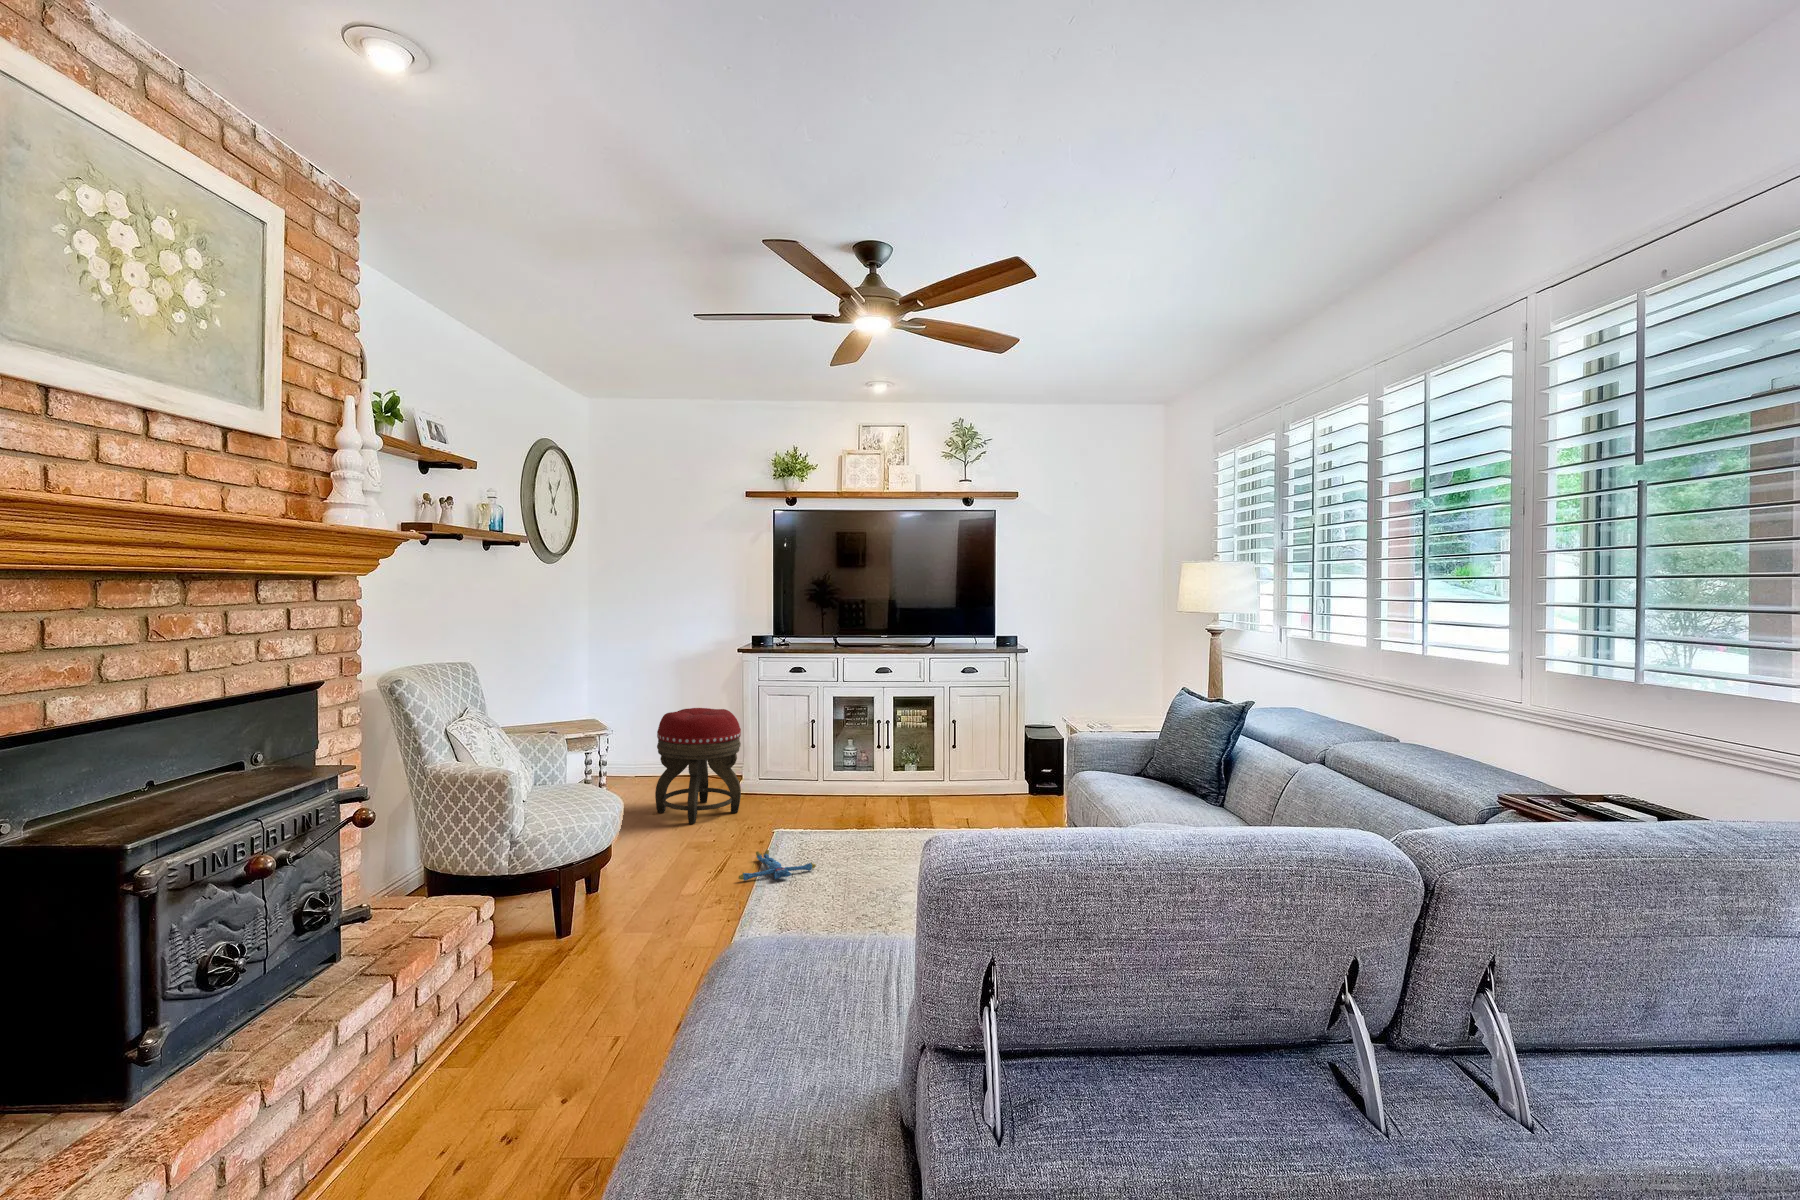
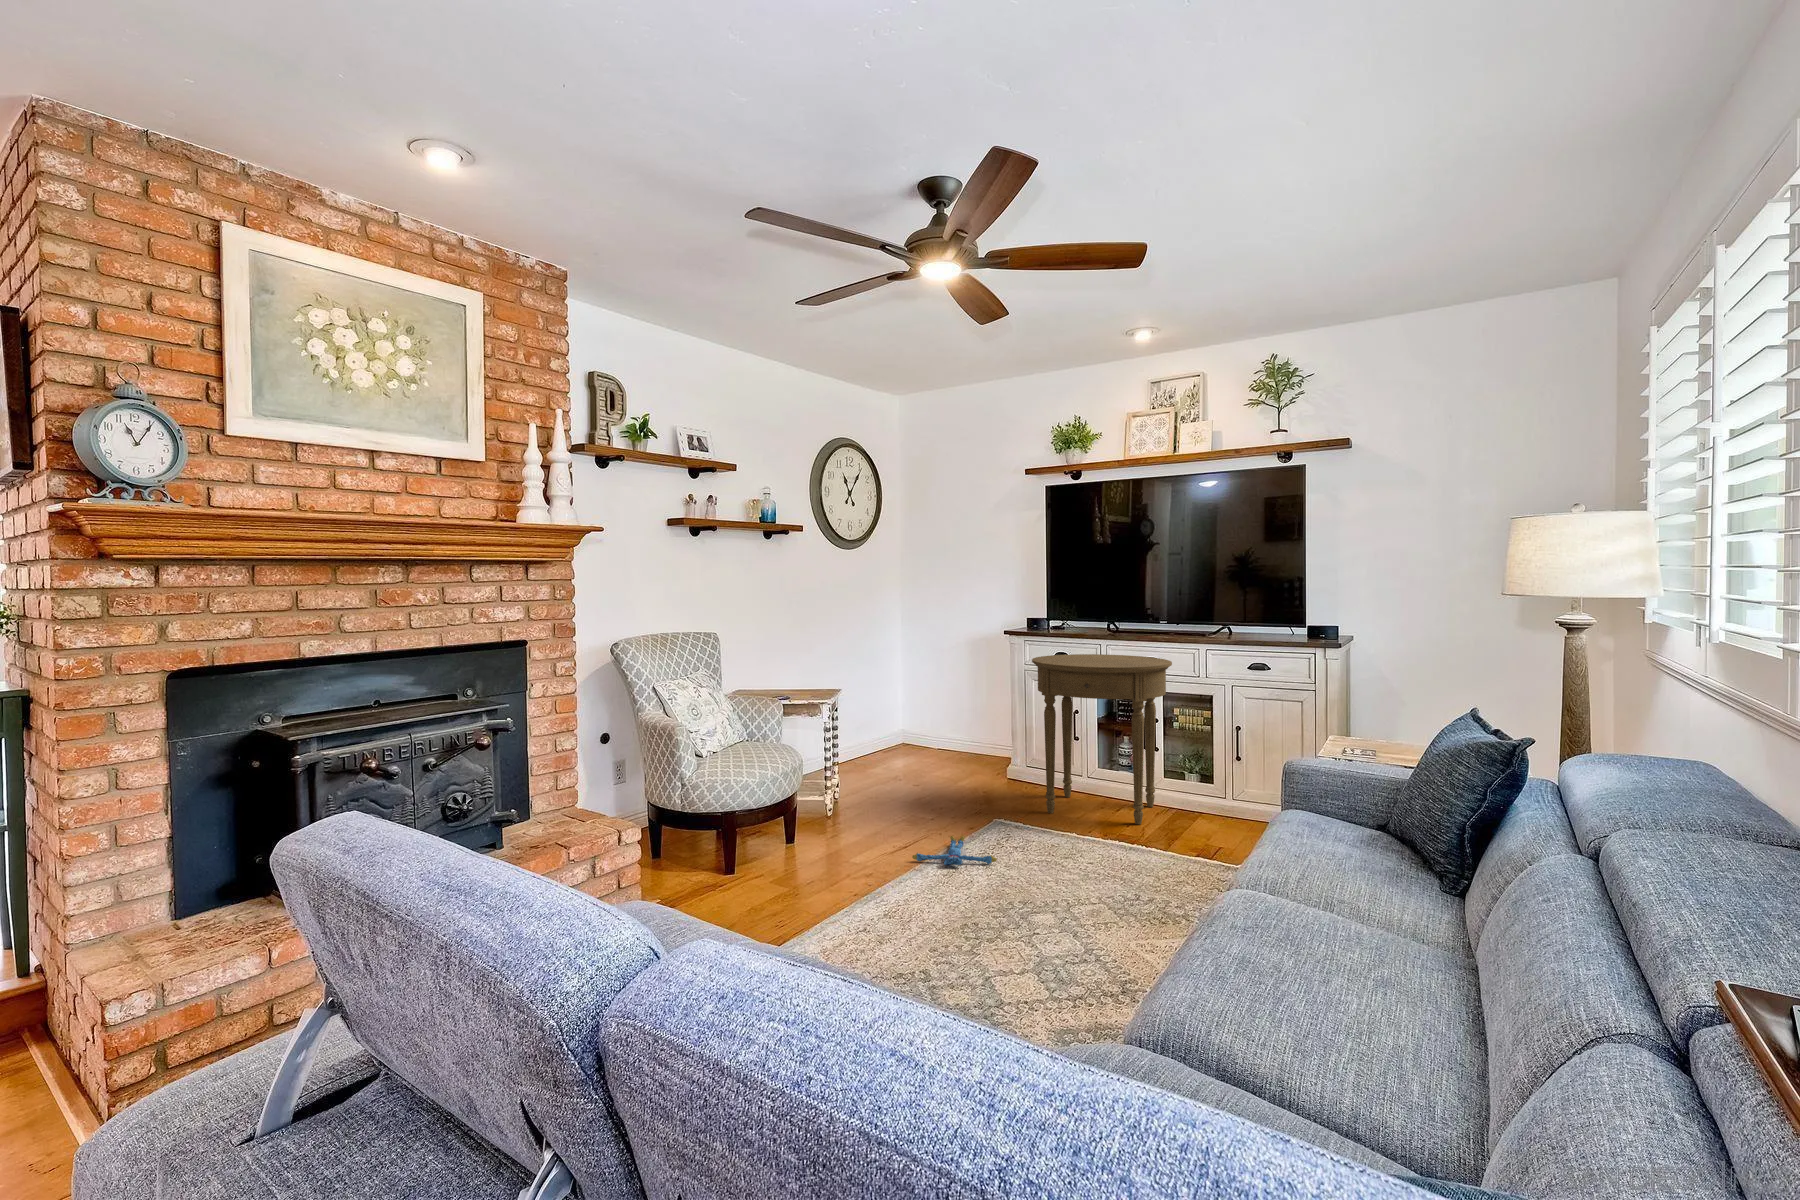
side table: none [787,668,910,817] -> present [1032,654,1172,824]
footstool: present [655,708,741,824] -> none [909,690,990,803]

